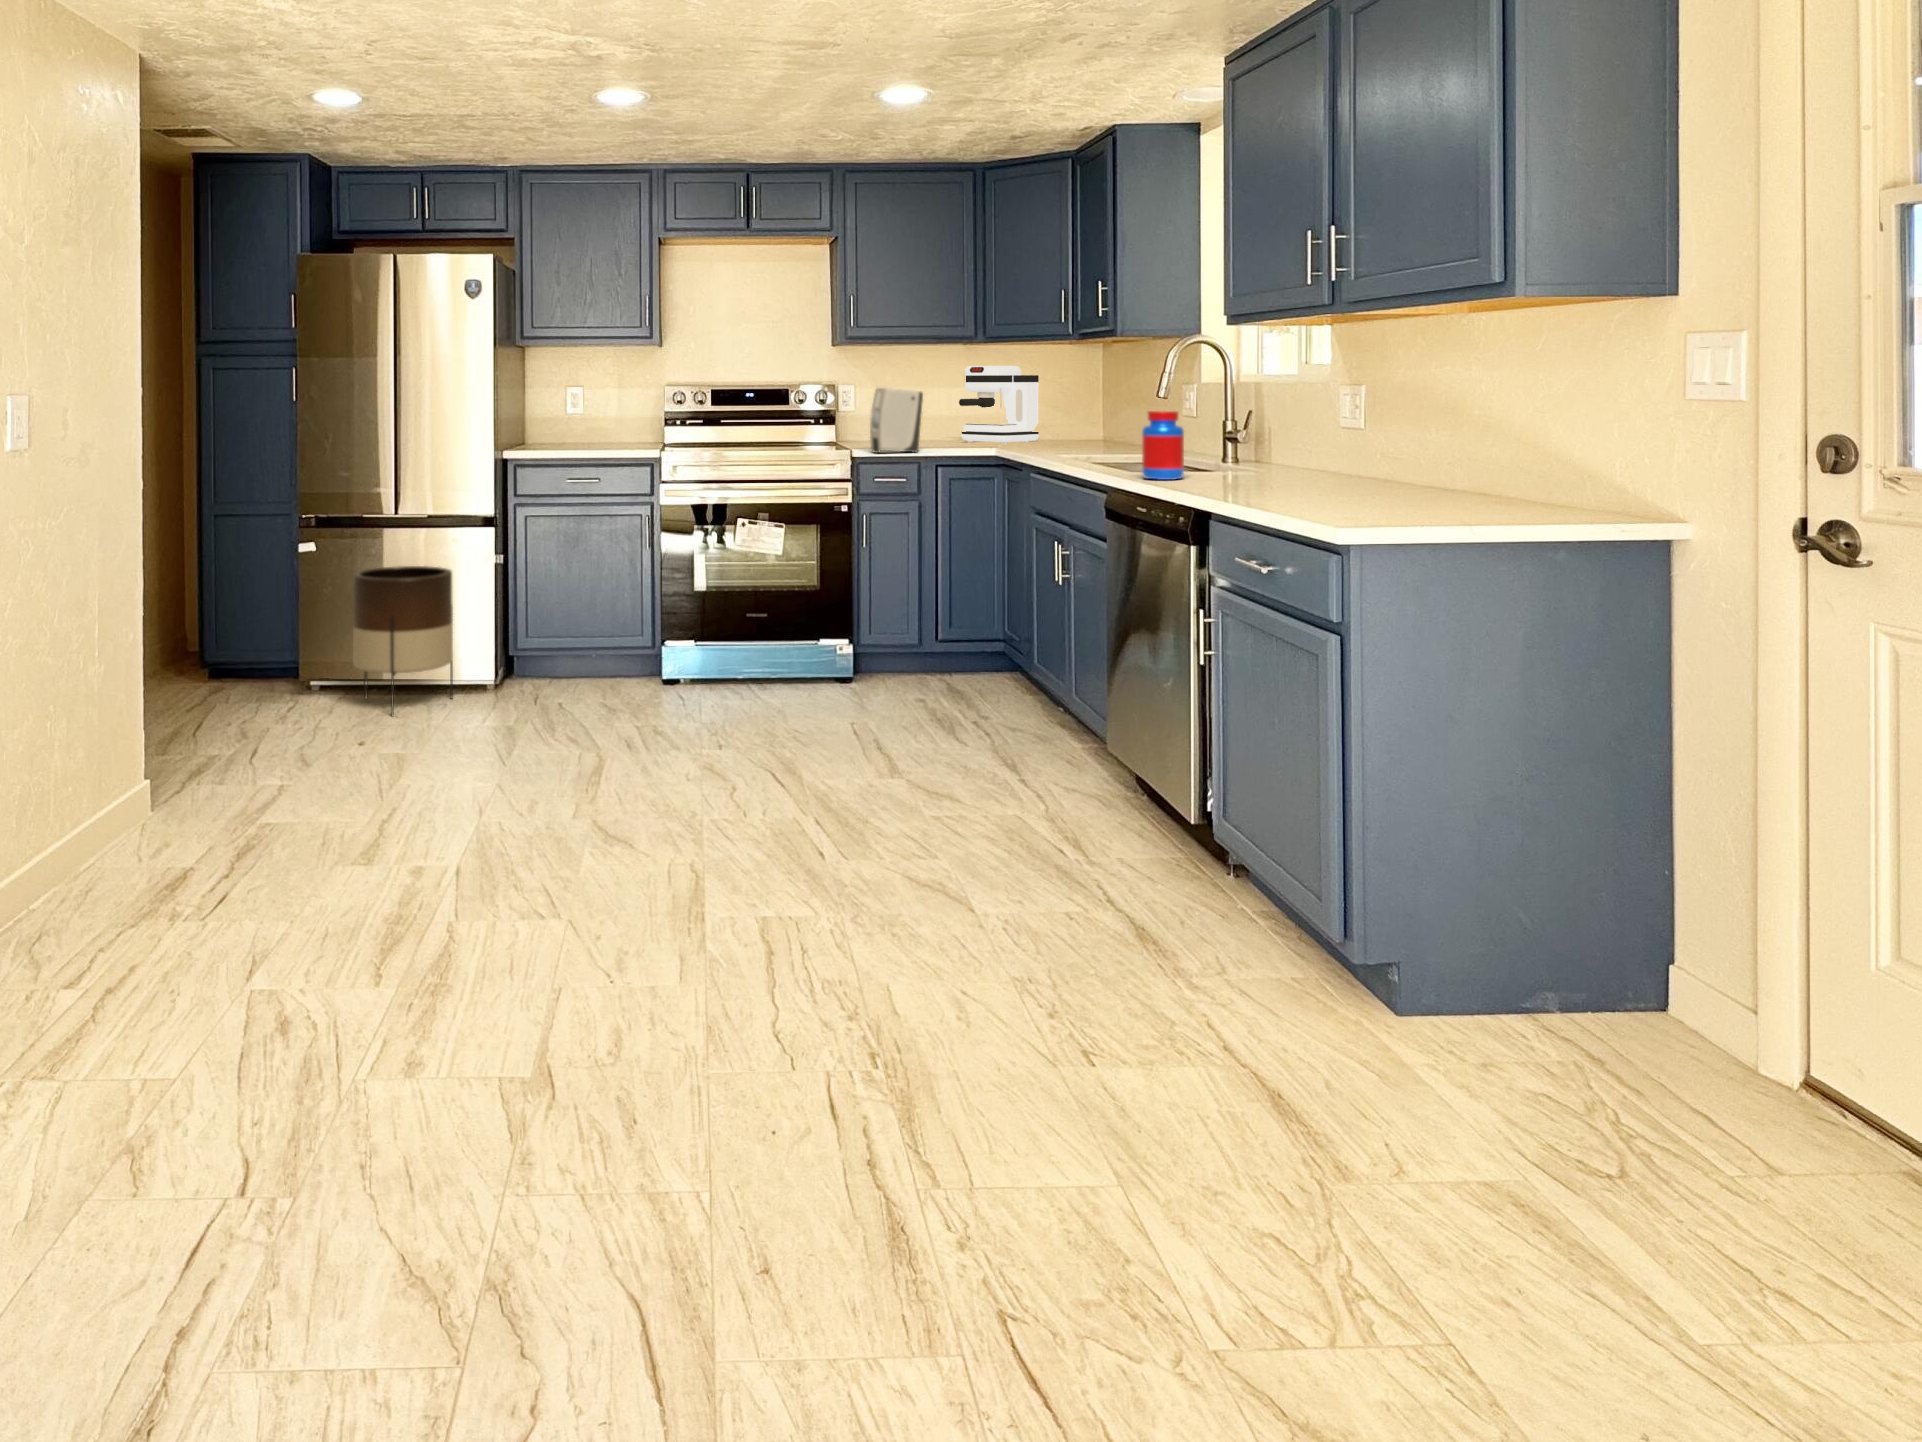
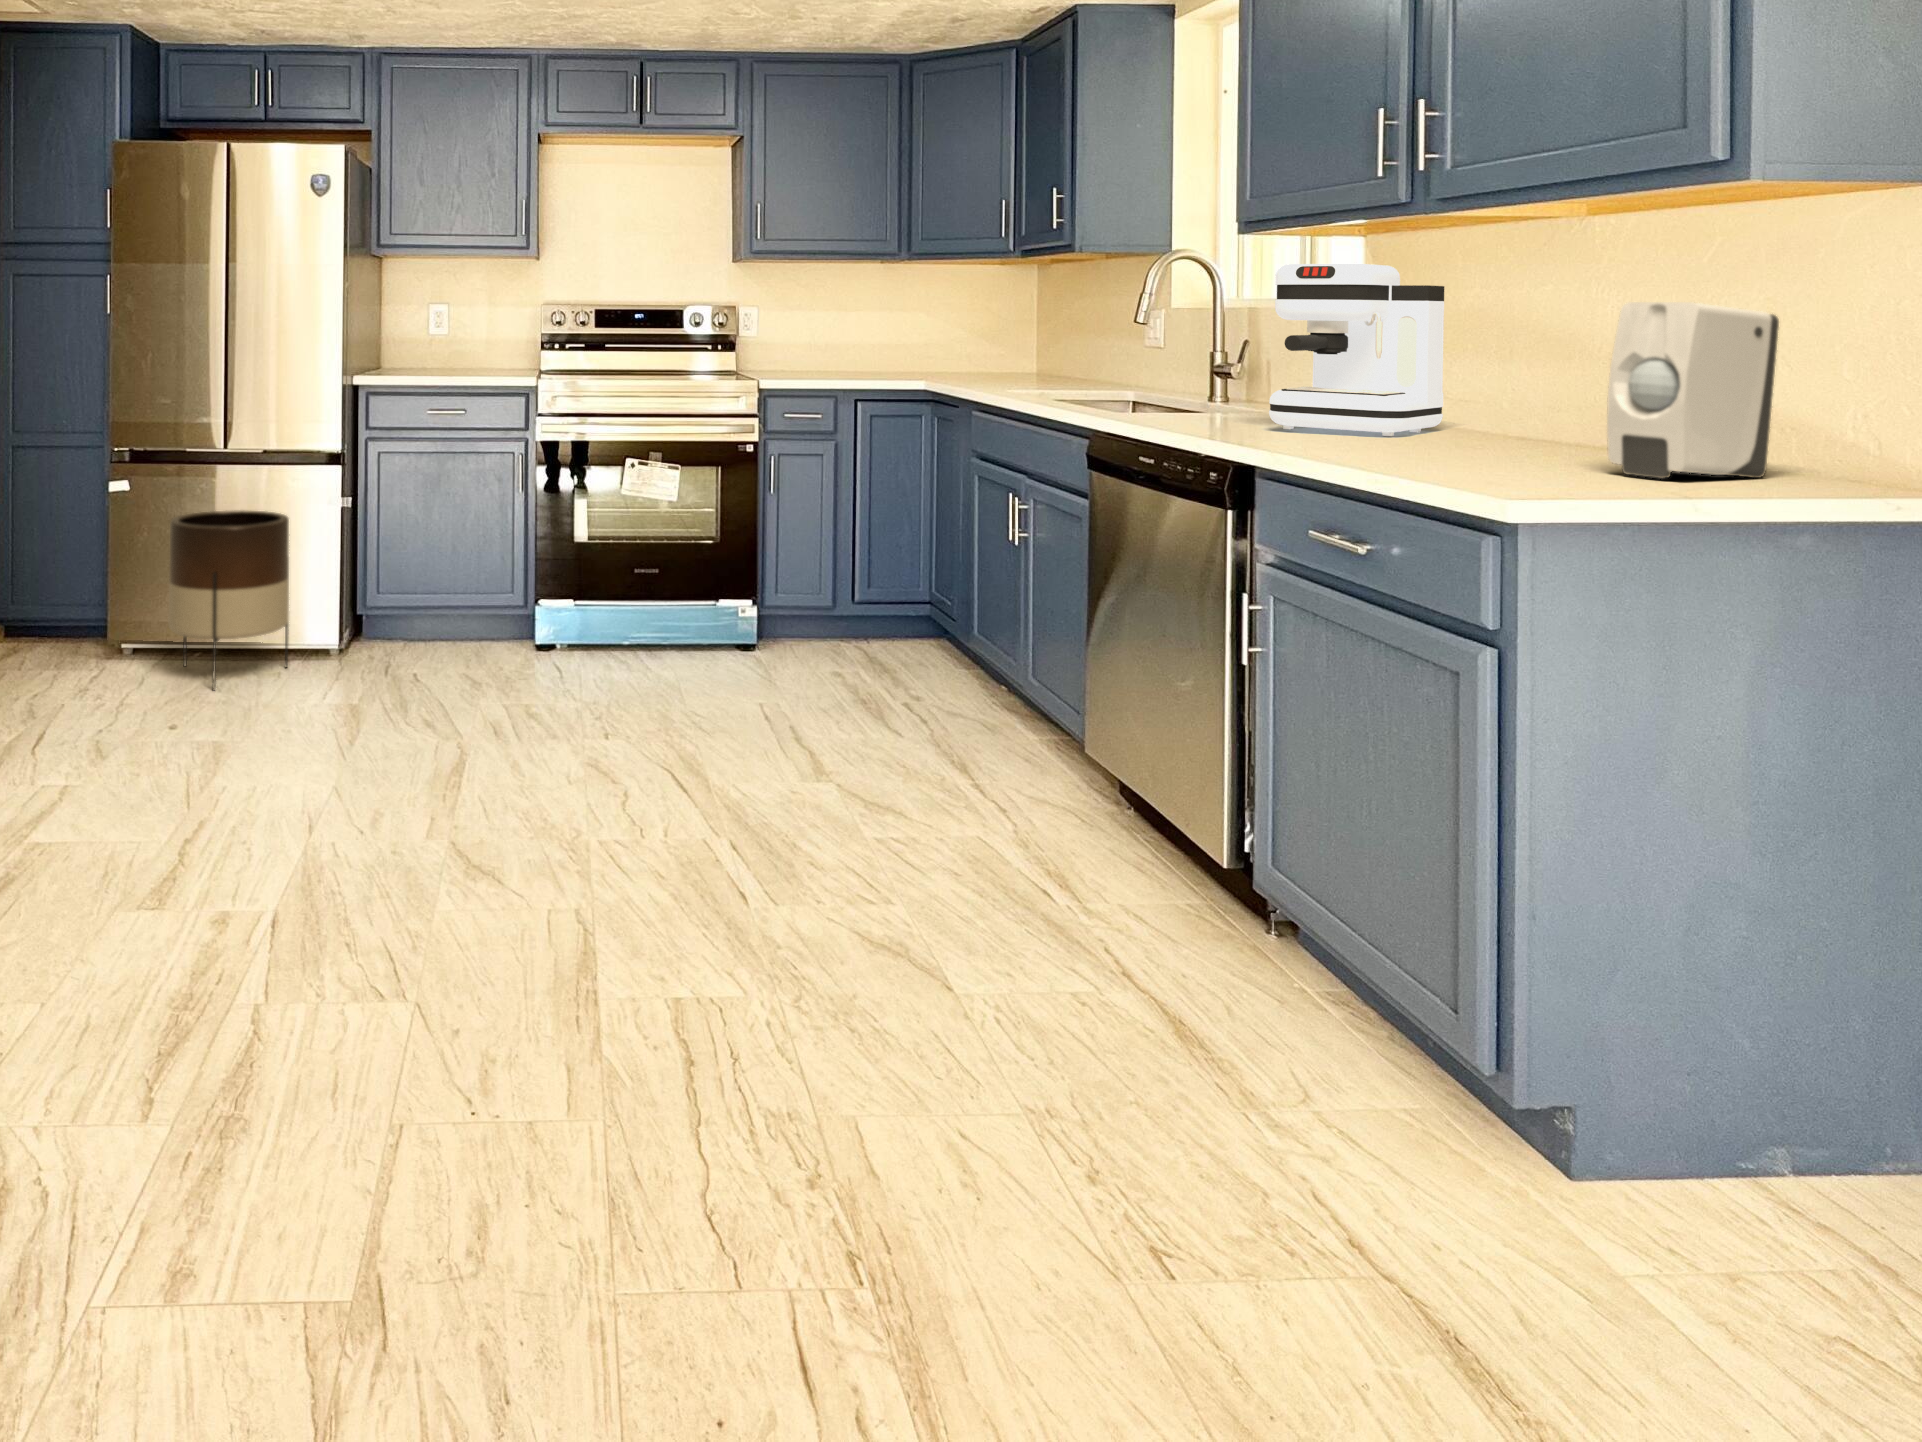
coffee maker: present [959,366,1039,444] -> present [1269,264,1444,436]
soap dispenser: present [870,388,923,453] -> present [1607,302,1779,479]
jar: present [1142,411,1184,480] -> none [1137,338,1190,423]

